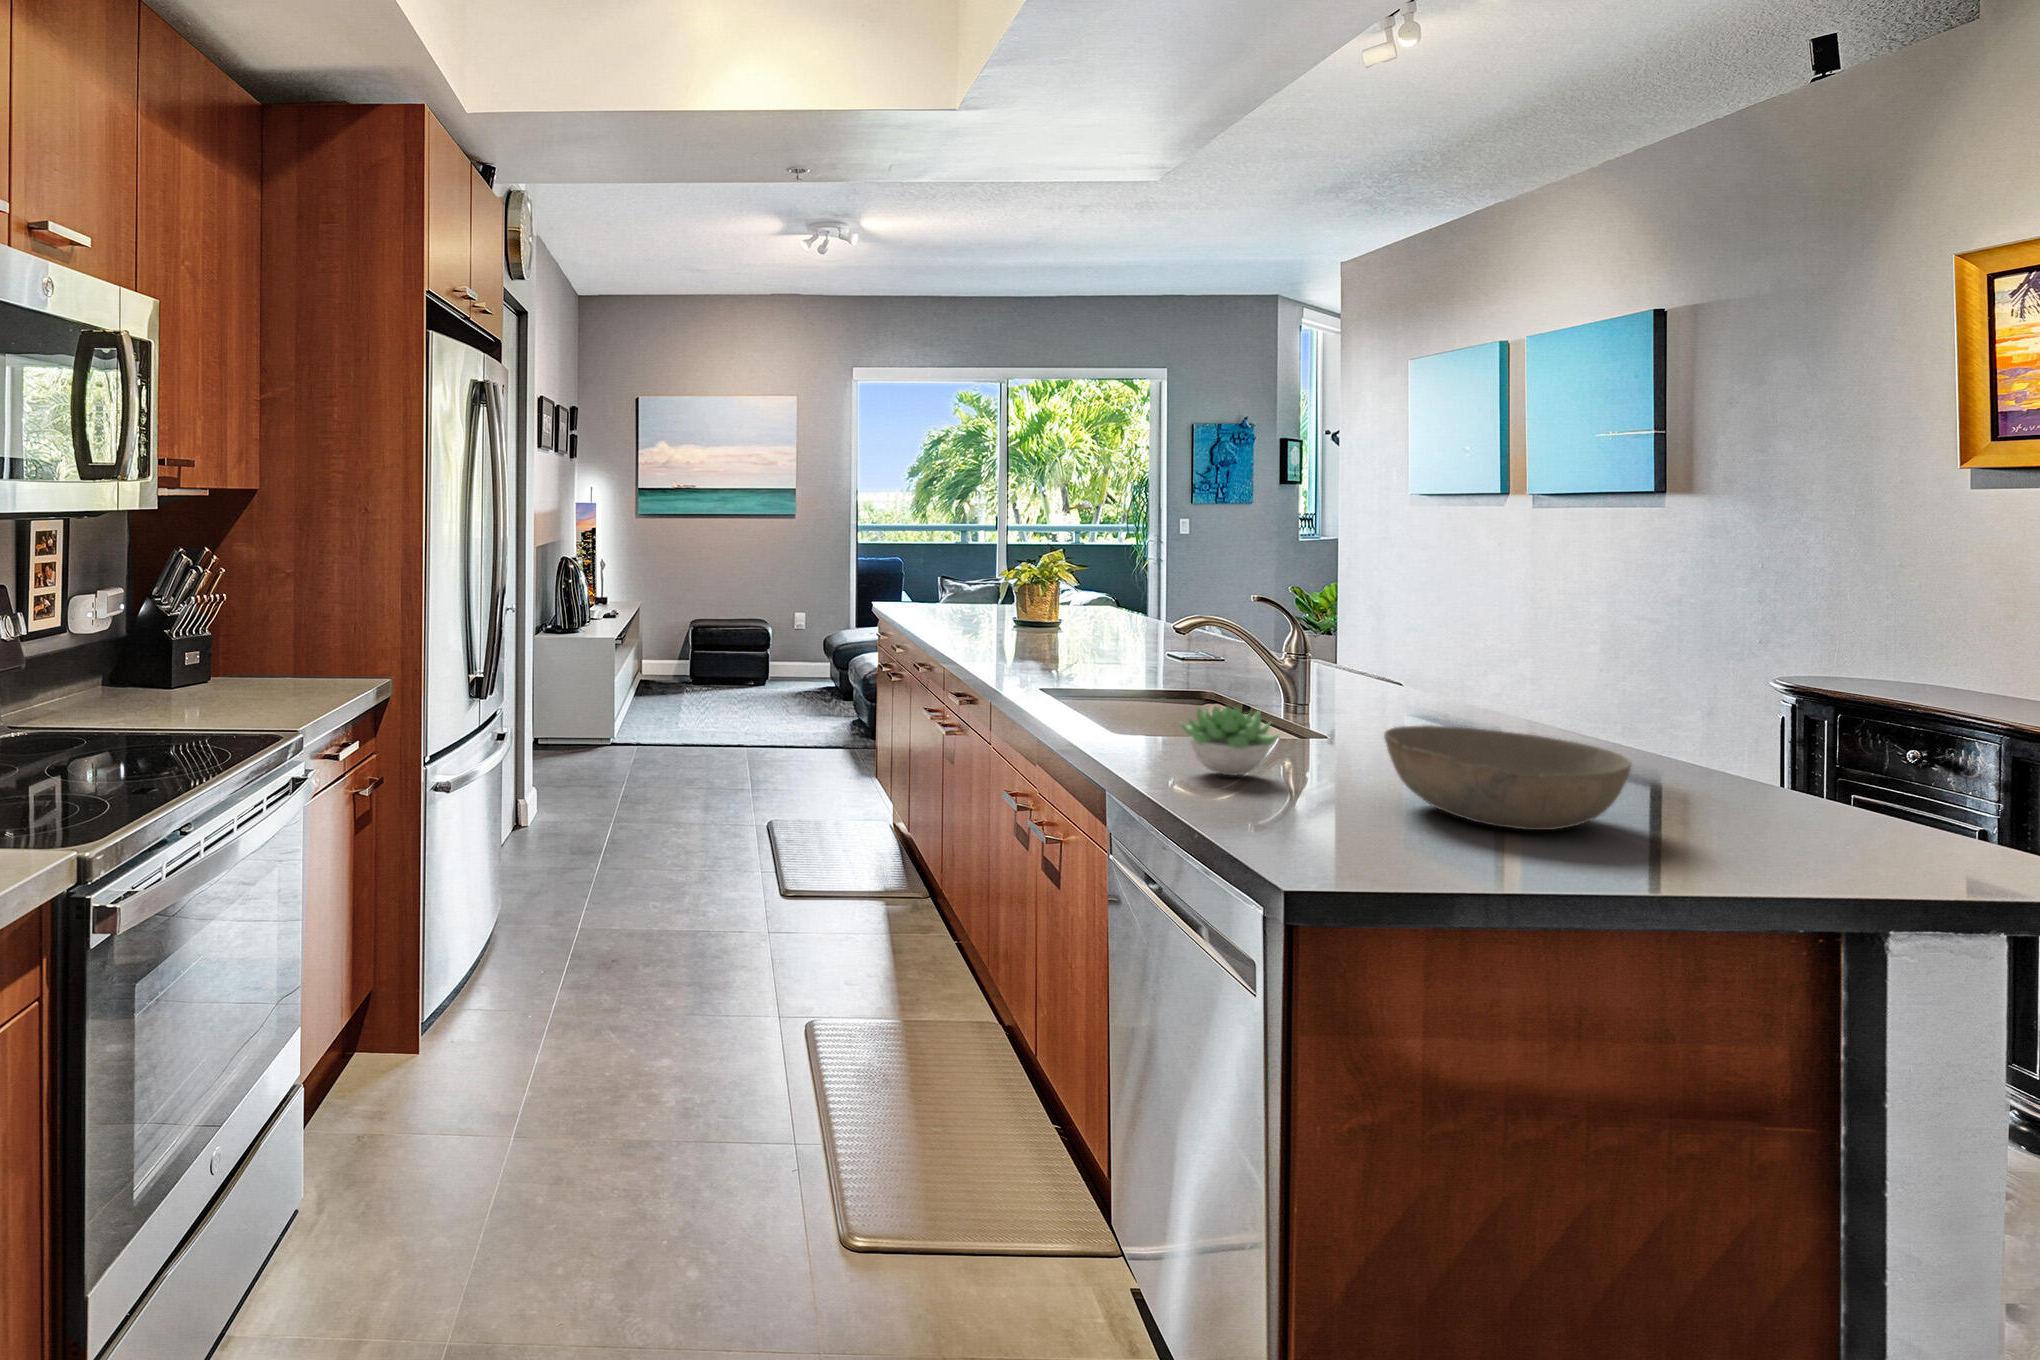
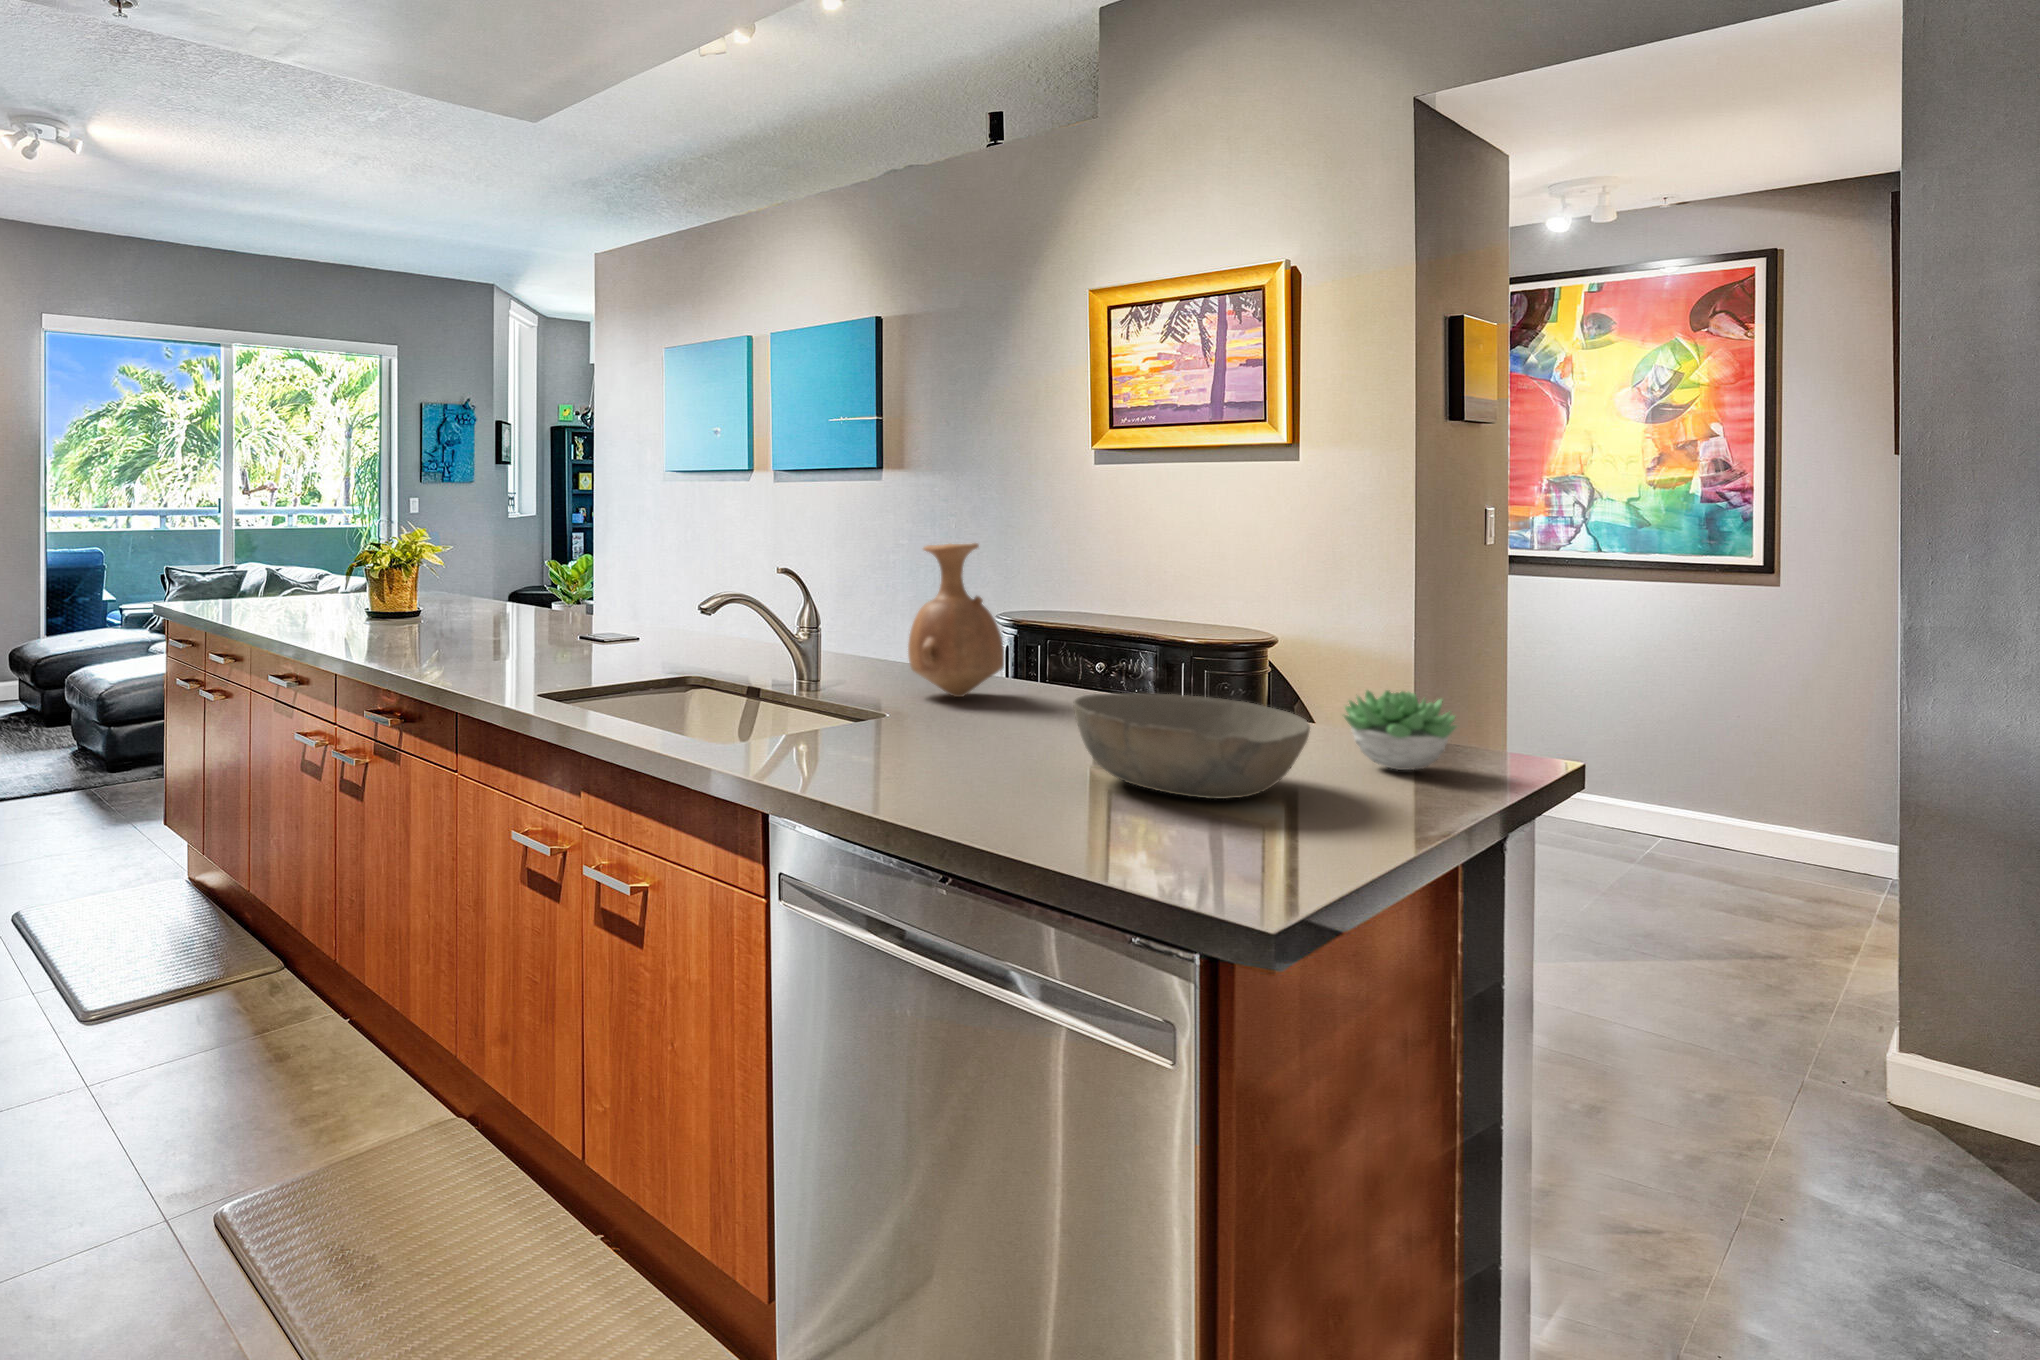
vase: none [1399,582,1509,735] -> present [908,543,1004,697]
succulent plant: present [1180,706,1279,775] -> present [1344,690,1456,770]

